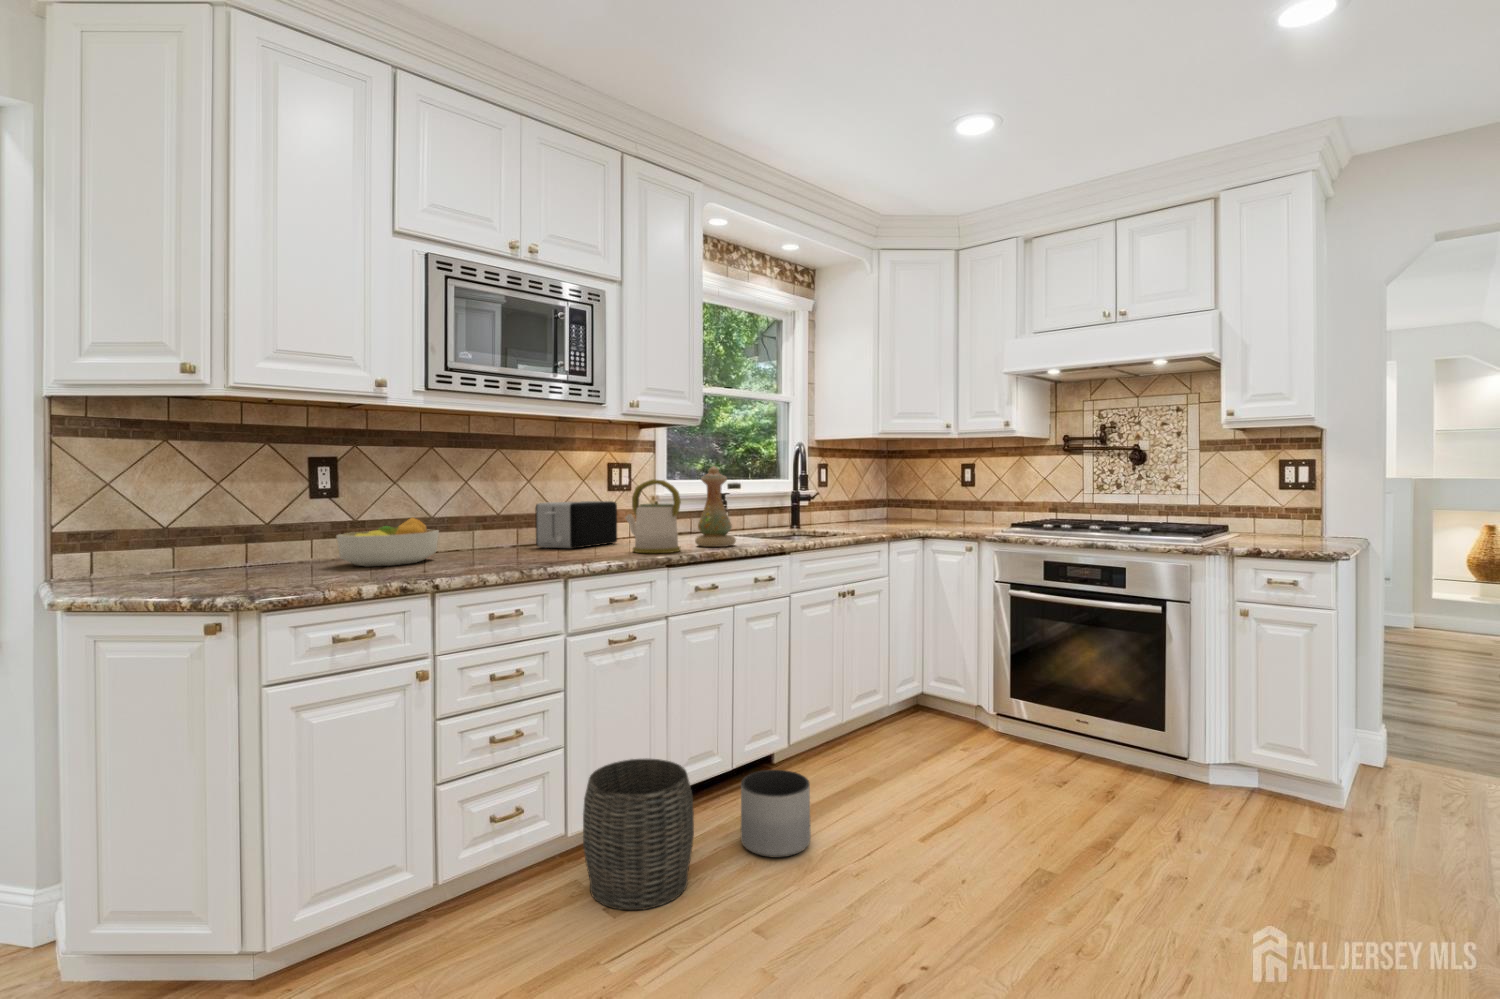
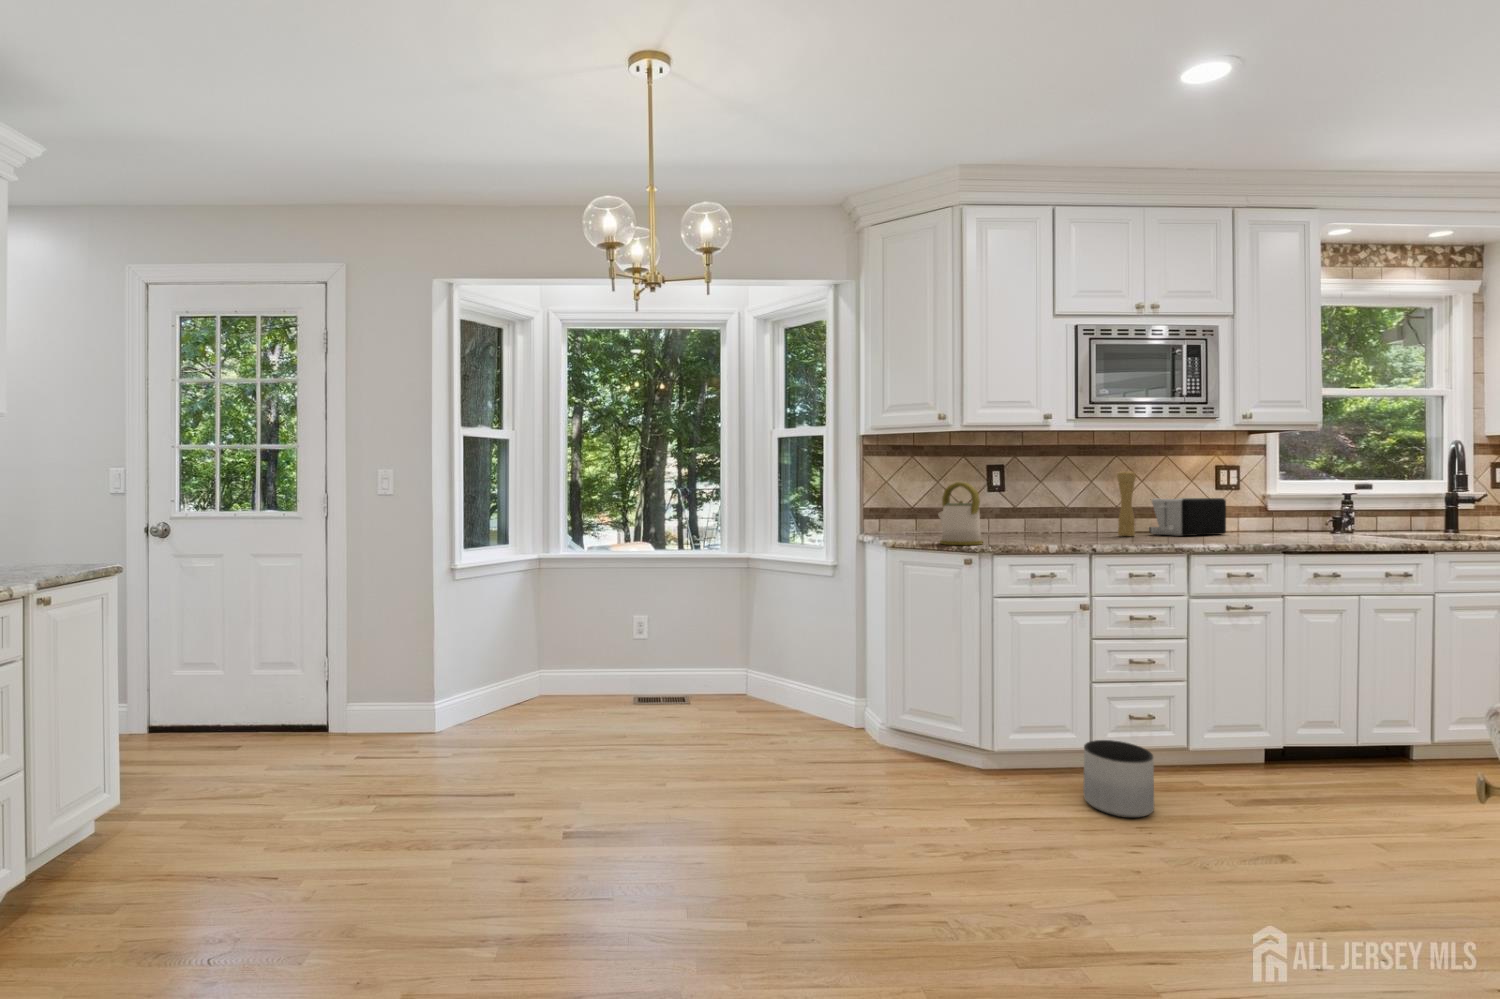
vase: present [695,466,736,547] -> none [1313,465,1363,540]
pepper mill: none [495,467,518,553] -> present [1117,471,1136,536]
kettle: present [625,479,681,553] -> present [938,482,983,545]
fruit bowl: present [336,518,439,567] -> none [1007,507,1075,539]
woven basket: present [583,759,694,910] -> none [1199,709,1311,830]
planter: present [741,770,811,858] -> present [1083,740,1154,818]

